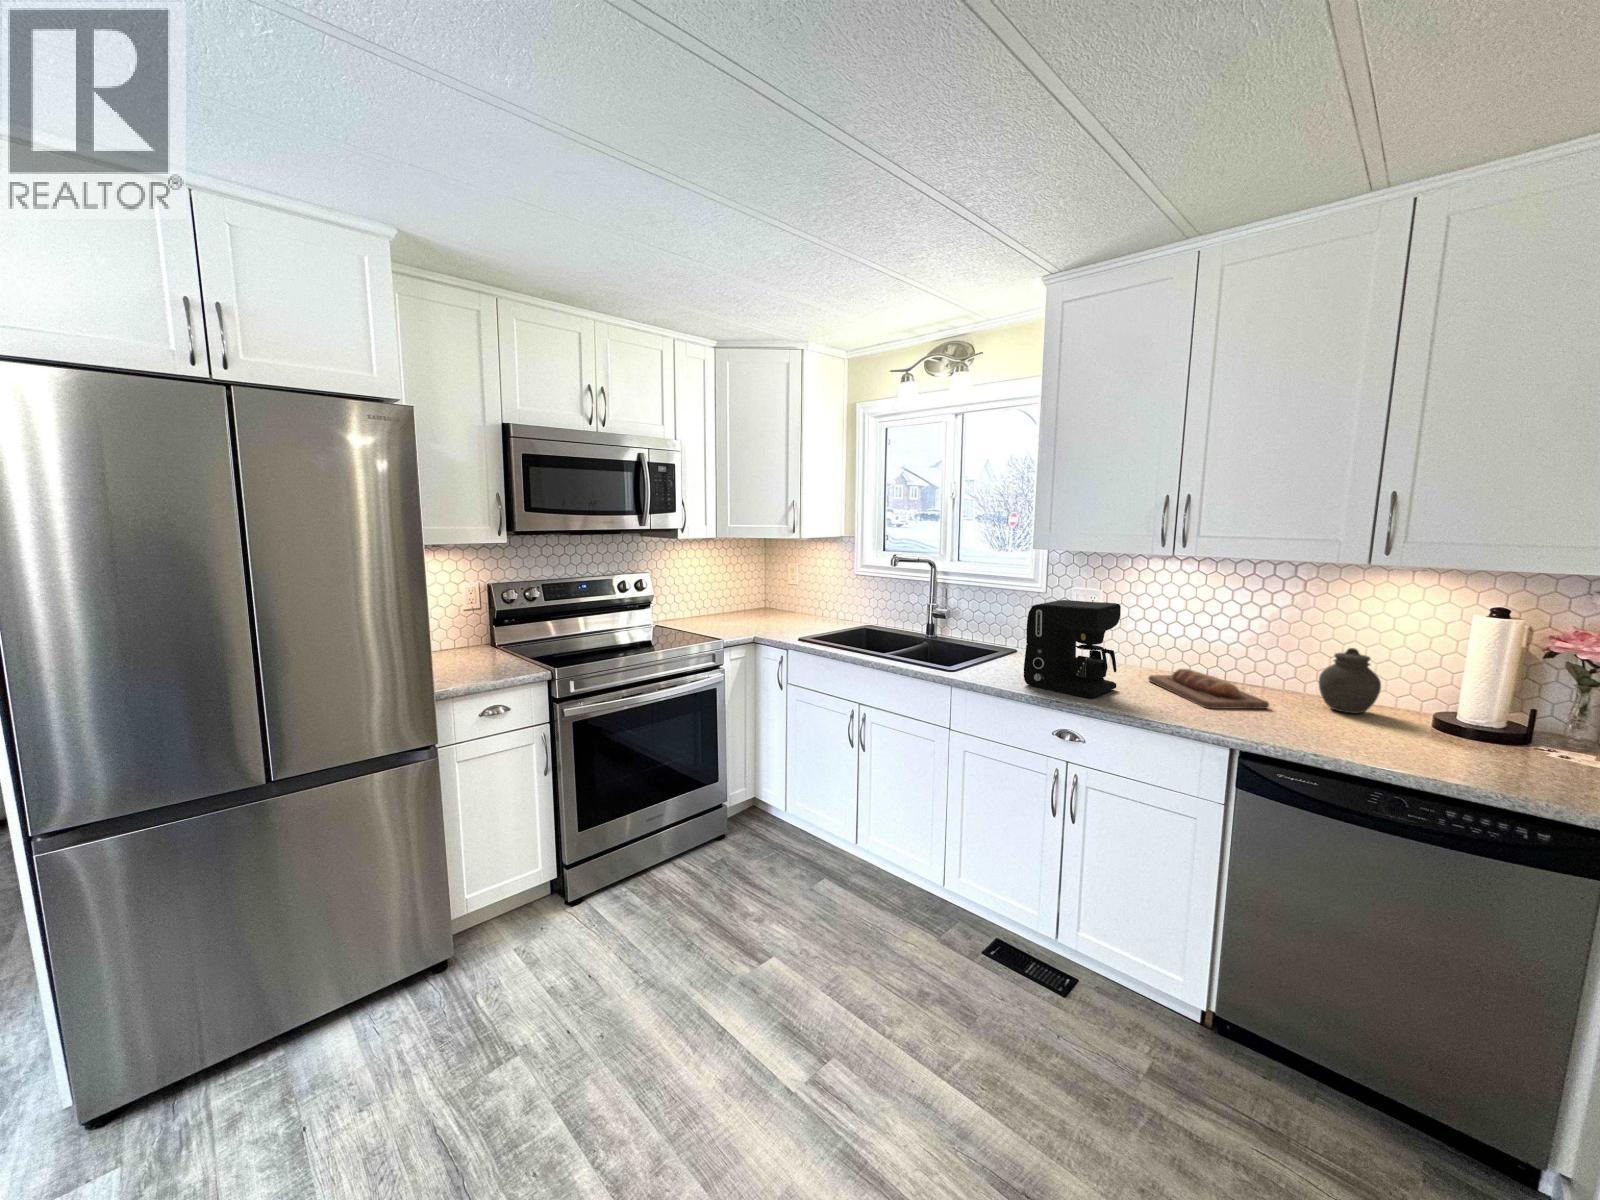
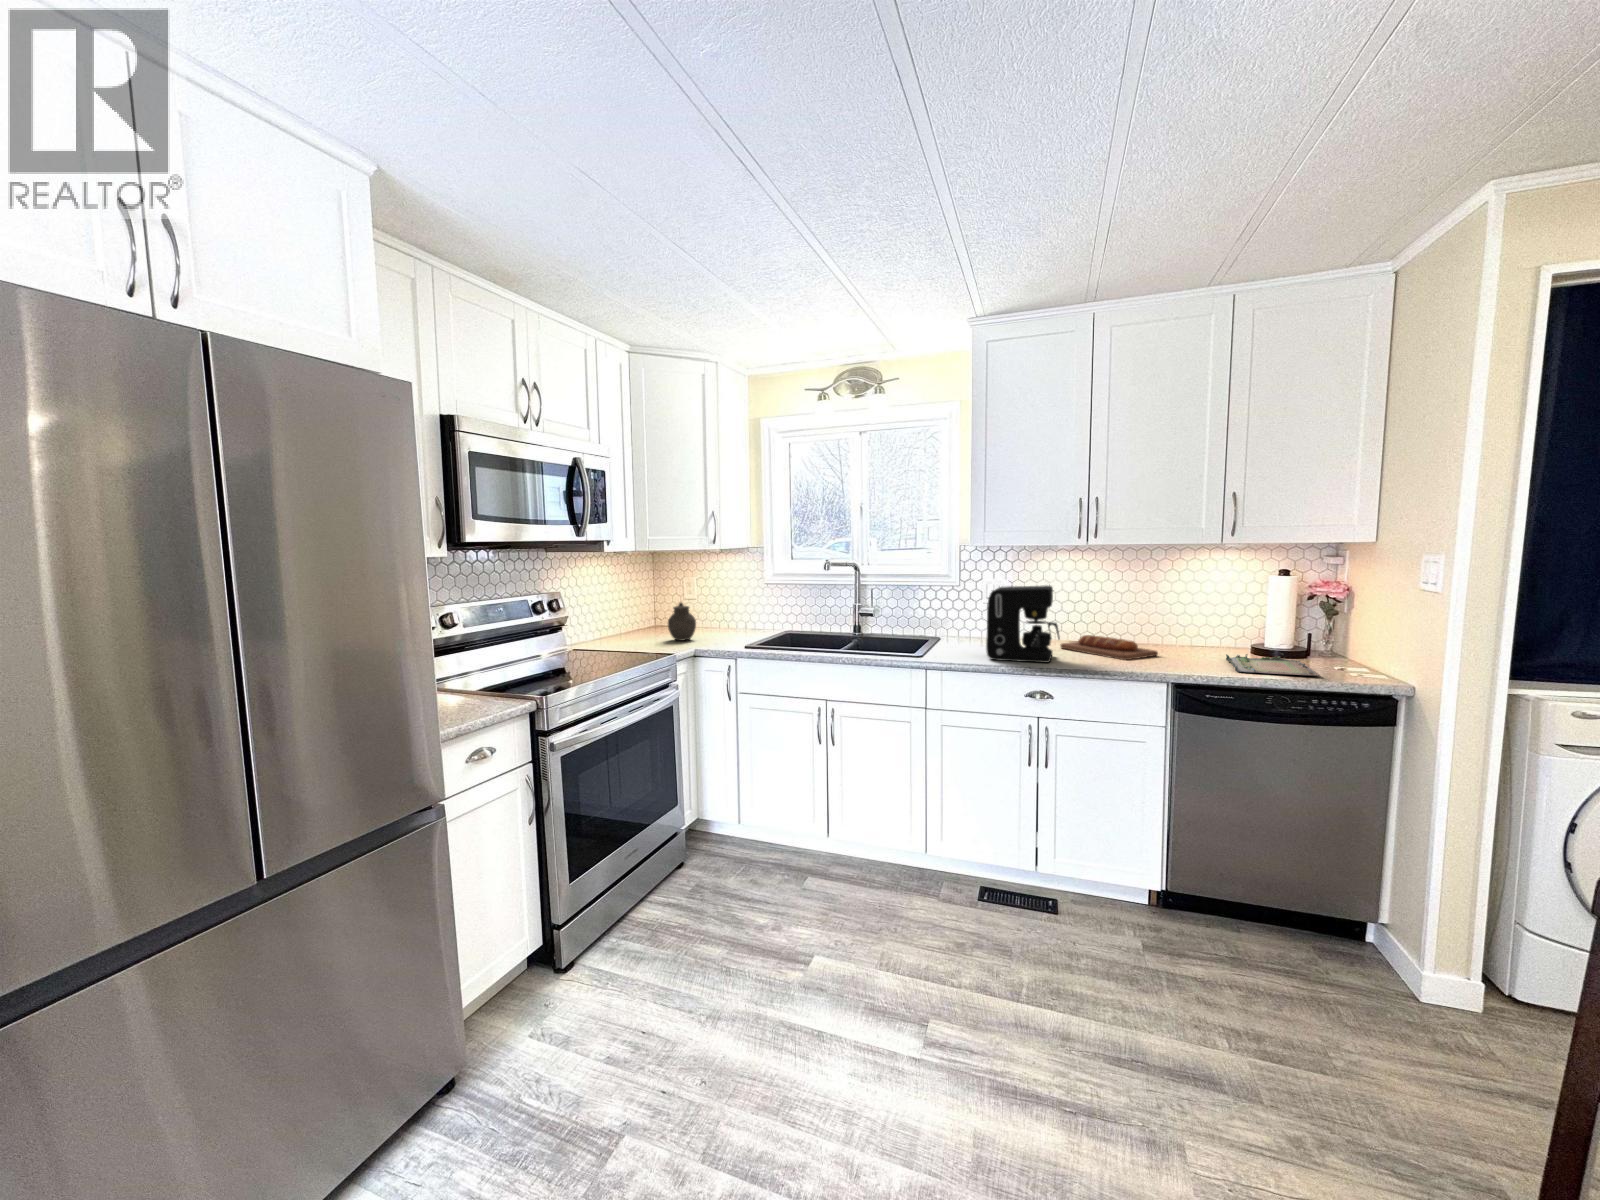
jar: present [1319,648,1381,714] -> present [668,603,696,641]
tray: none [1344,721,1491,777] -> present [1226,654,1320,676]

